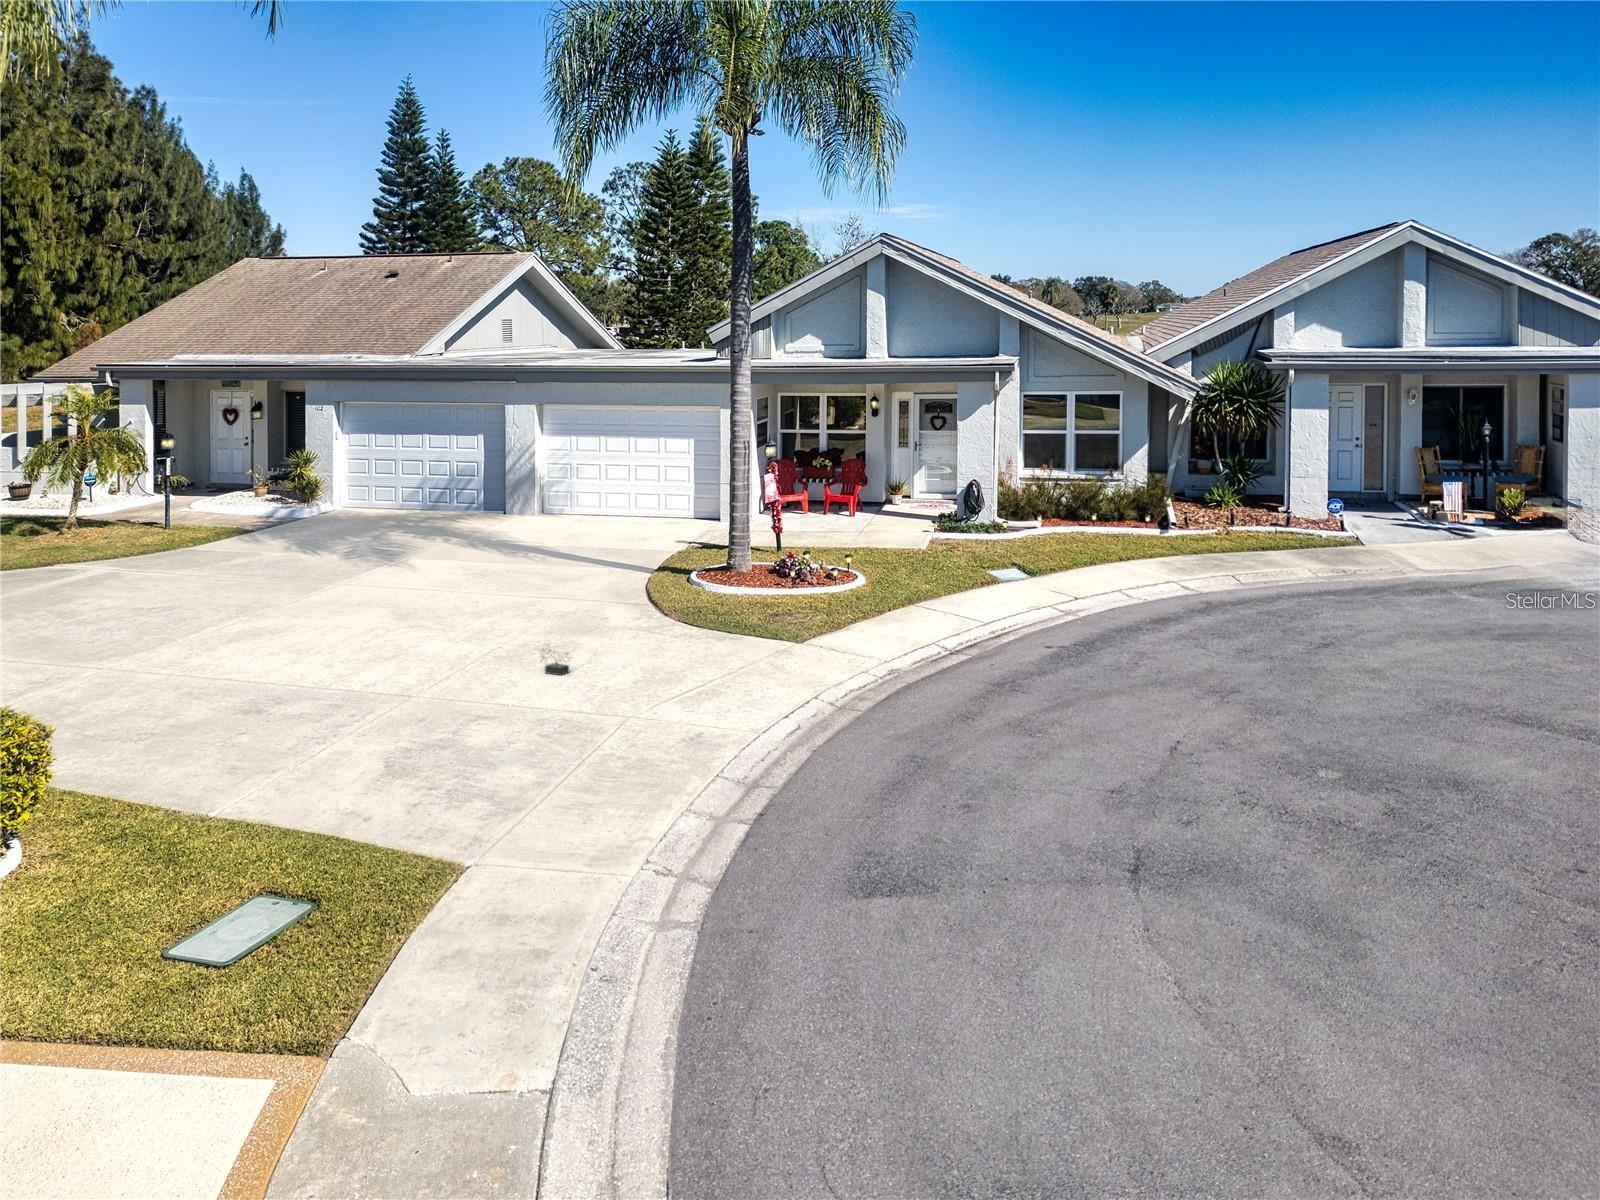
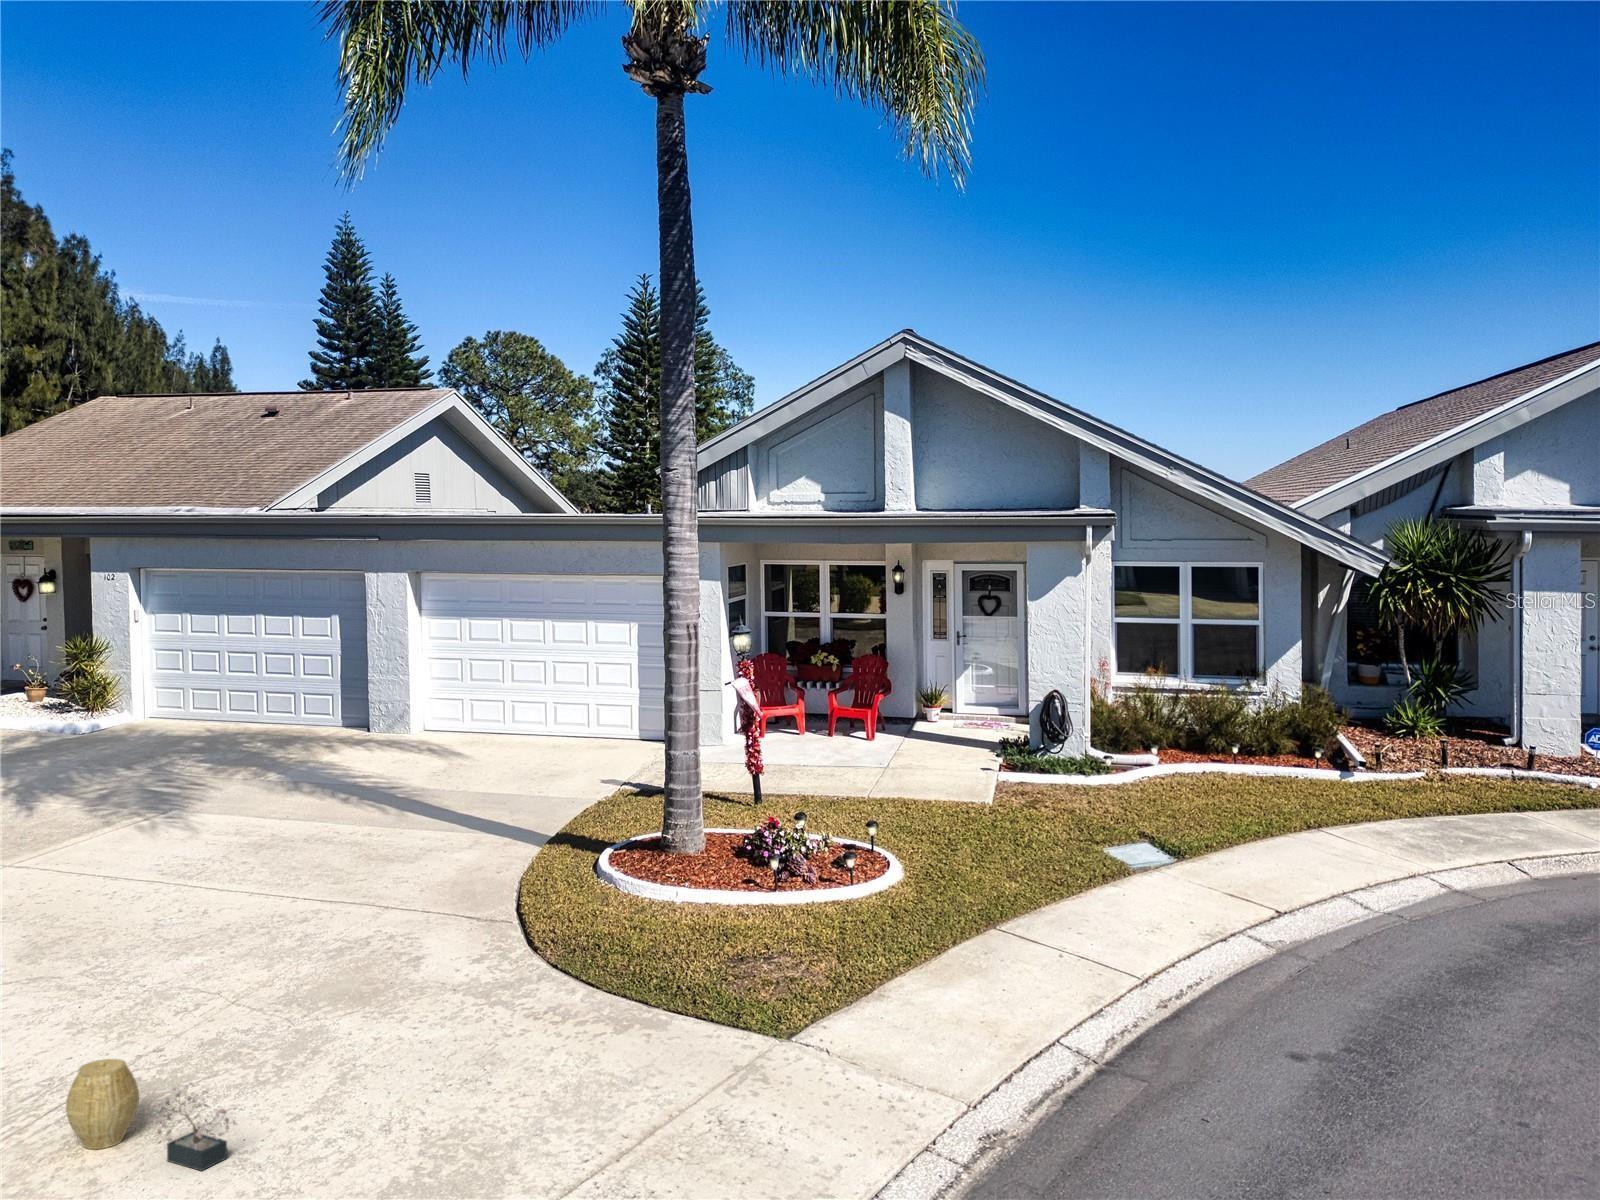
woven basket: none [498,635,527,671] -> present [66,1059,139,1149]

